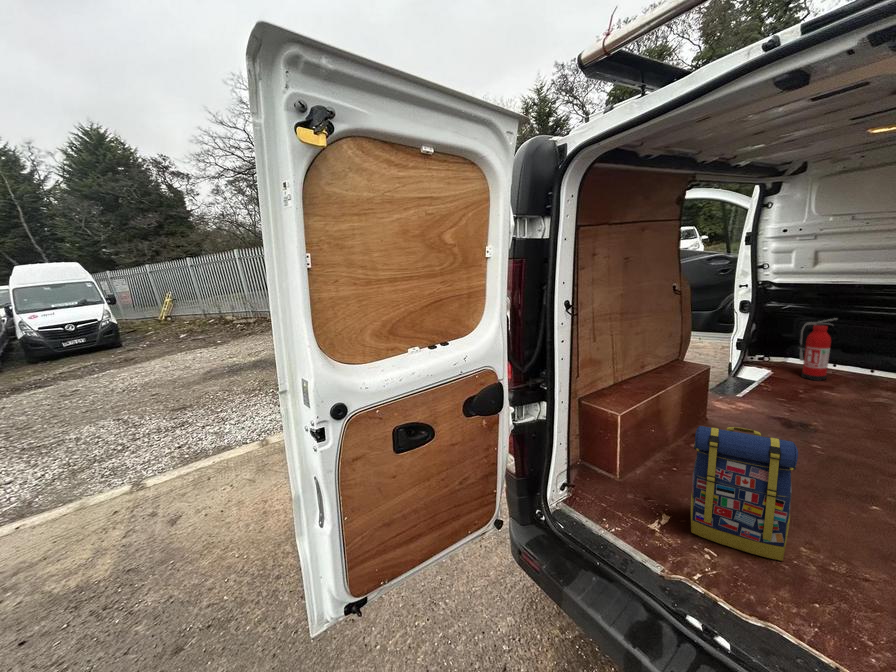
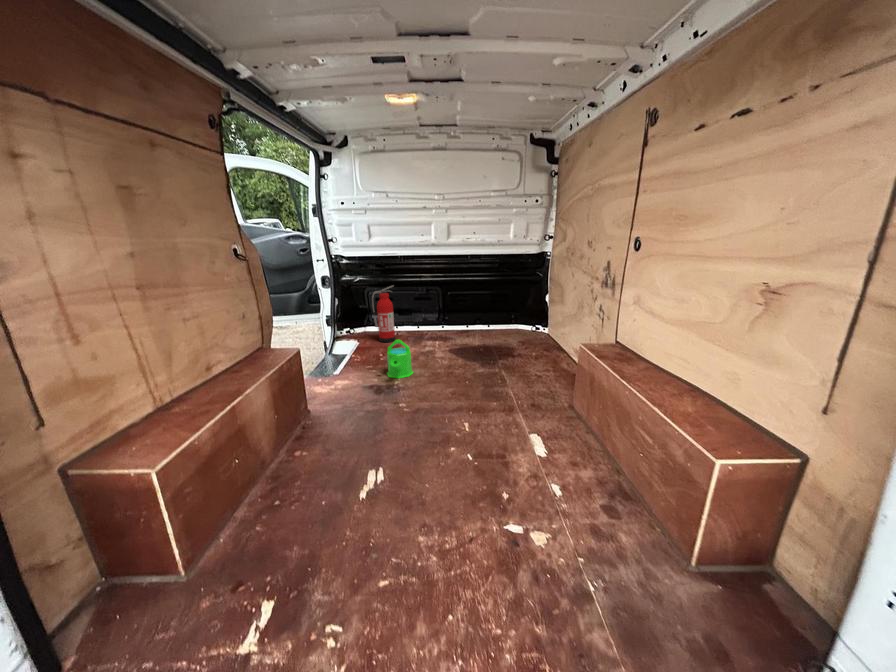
watering can: none [802,379,843,422] -> present [387,340,413,378]
backpack: present [691,426,798,561] -> none [279,428,412,613]

